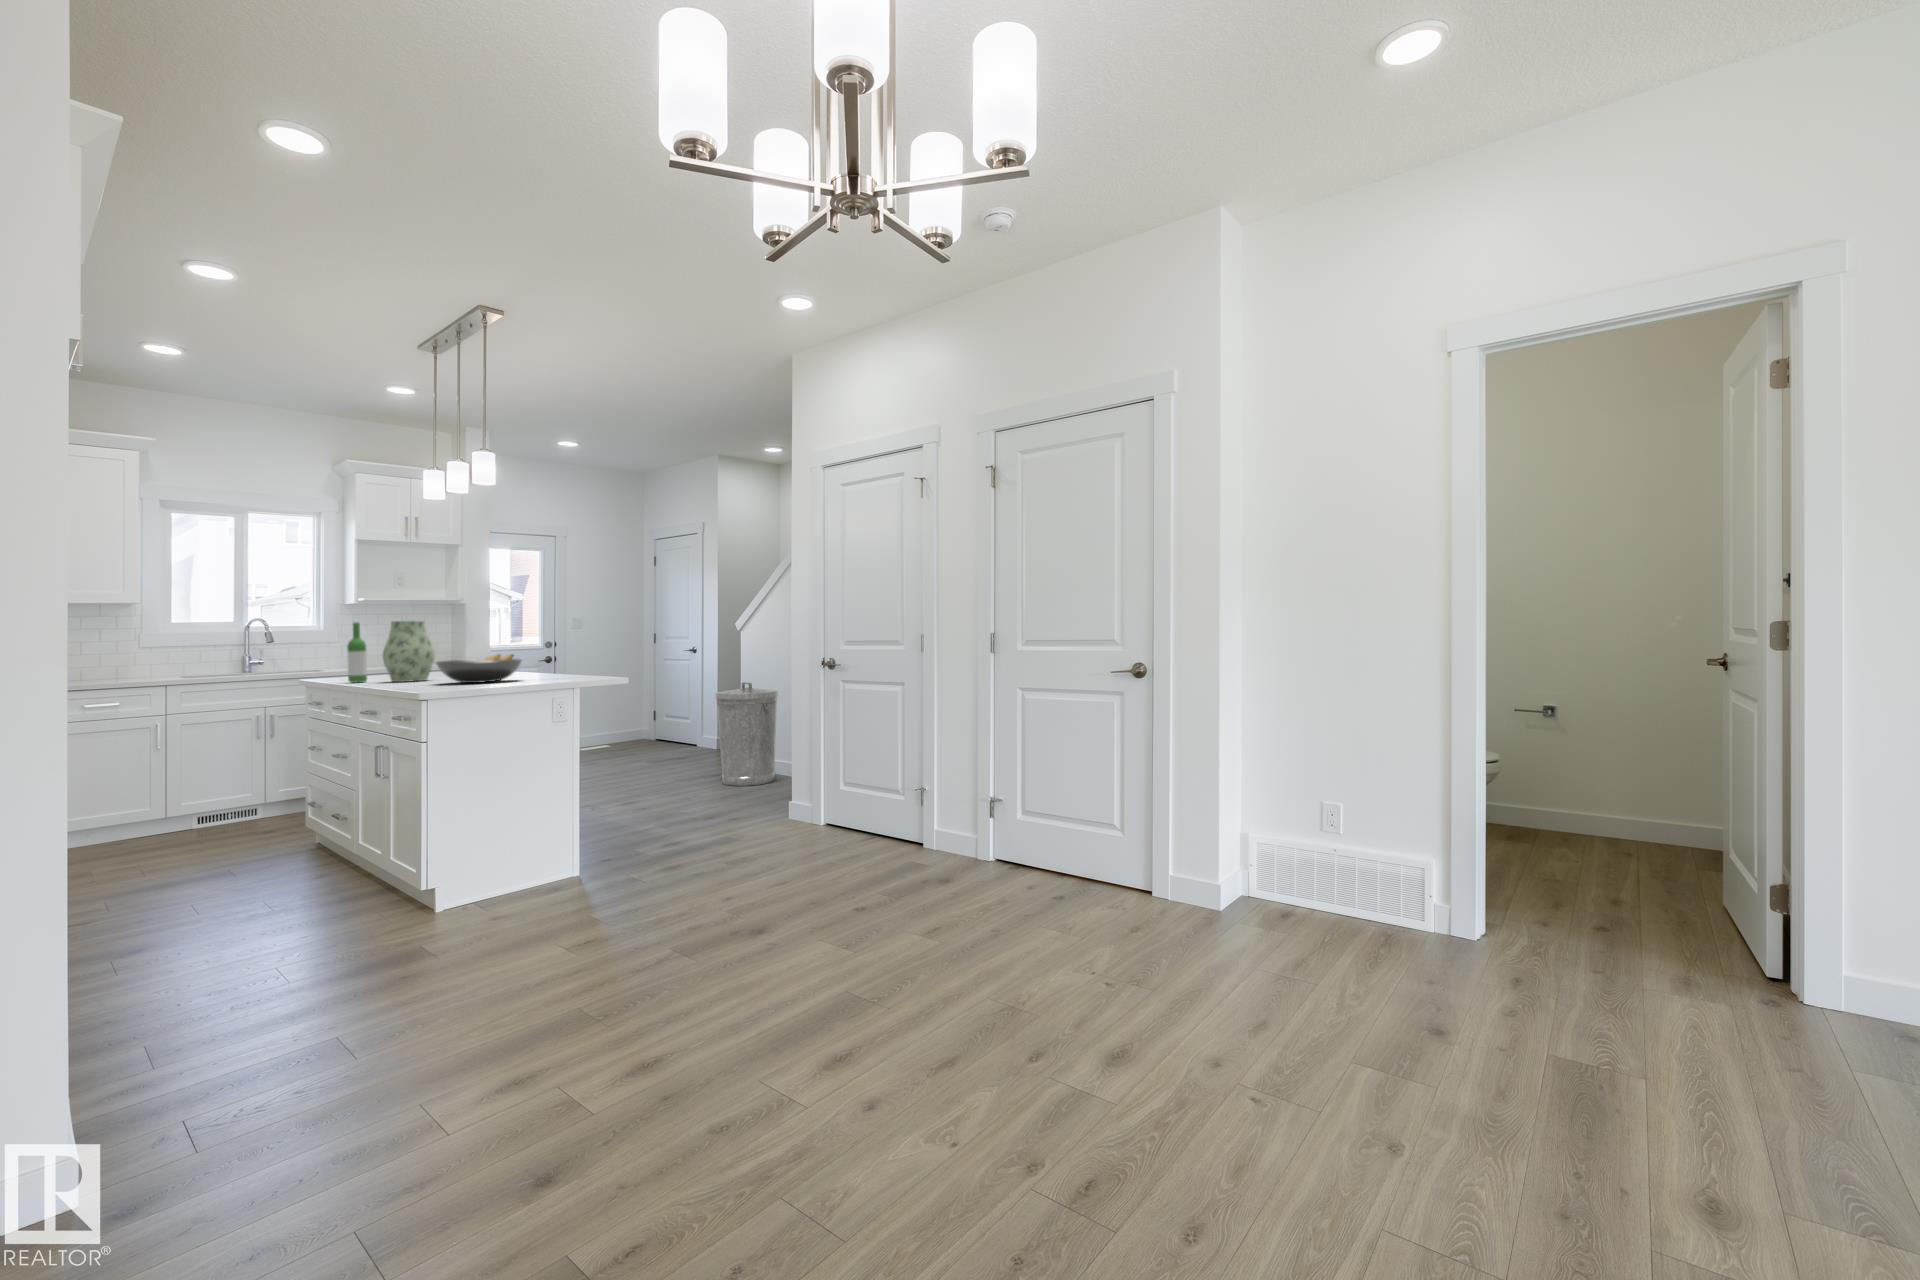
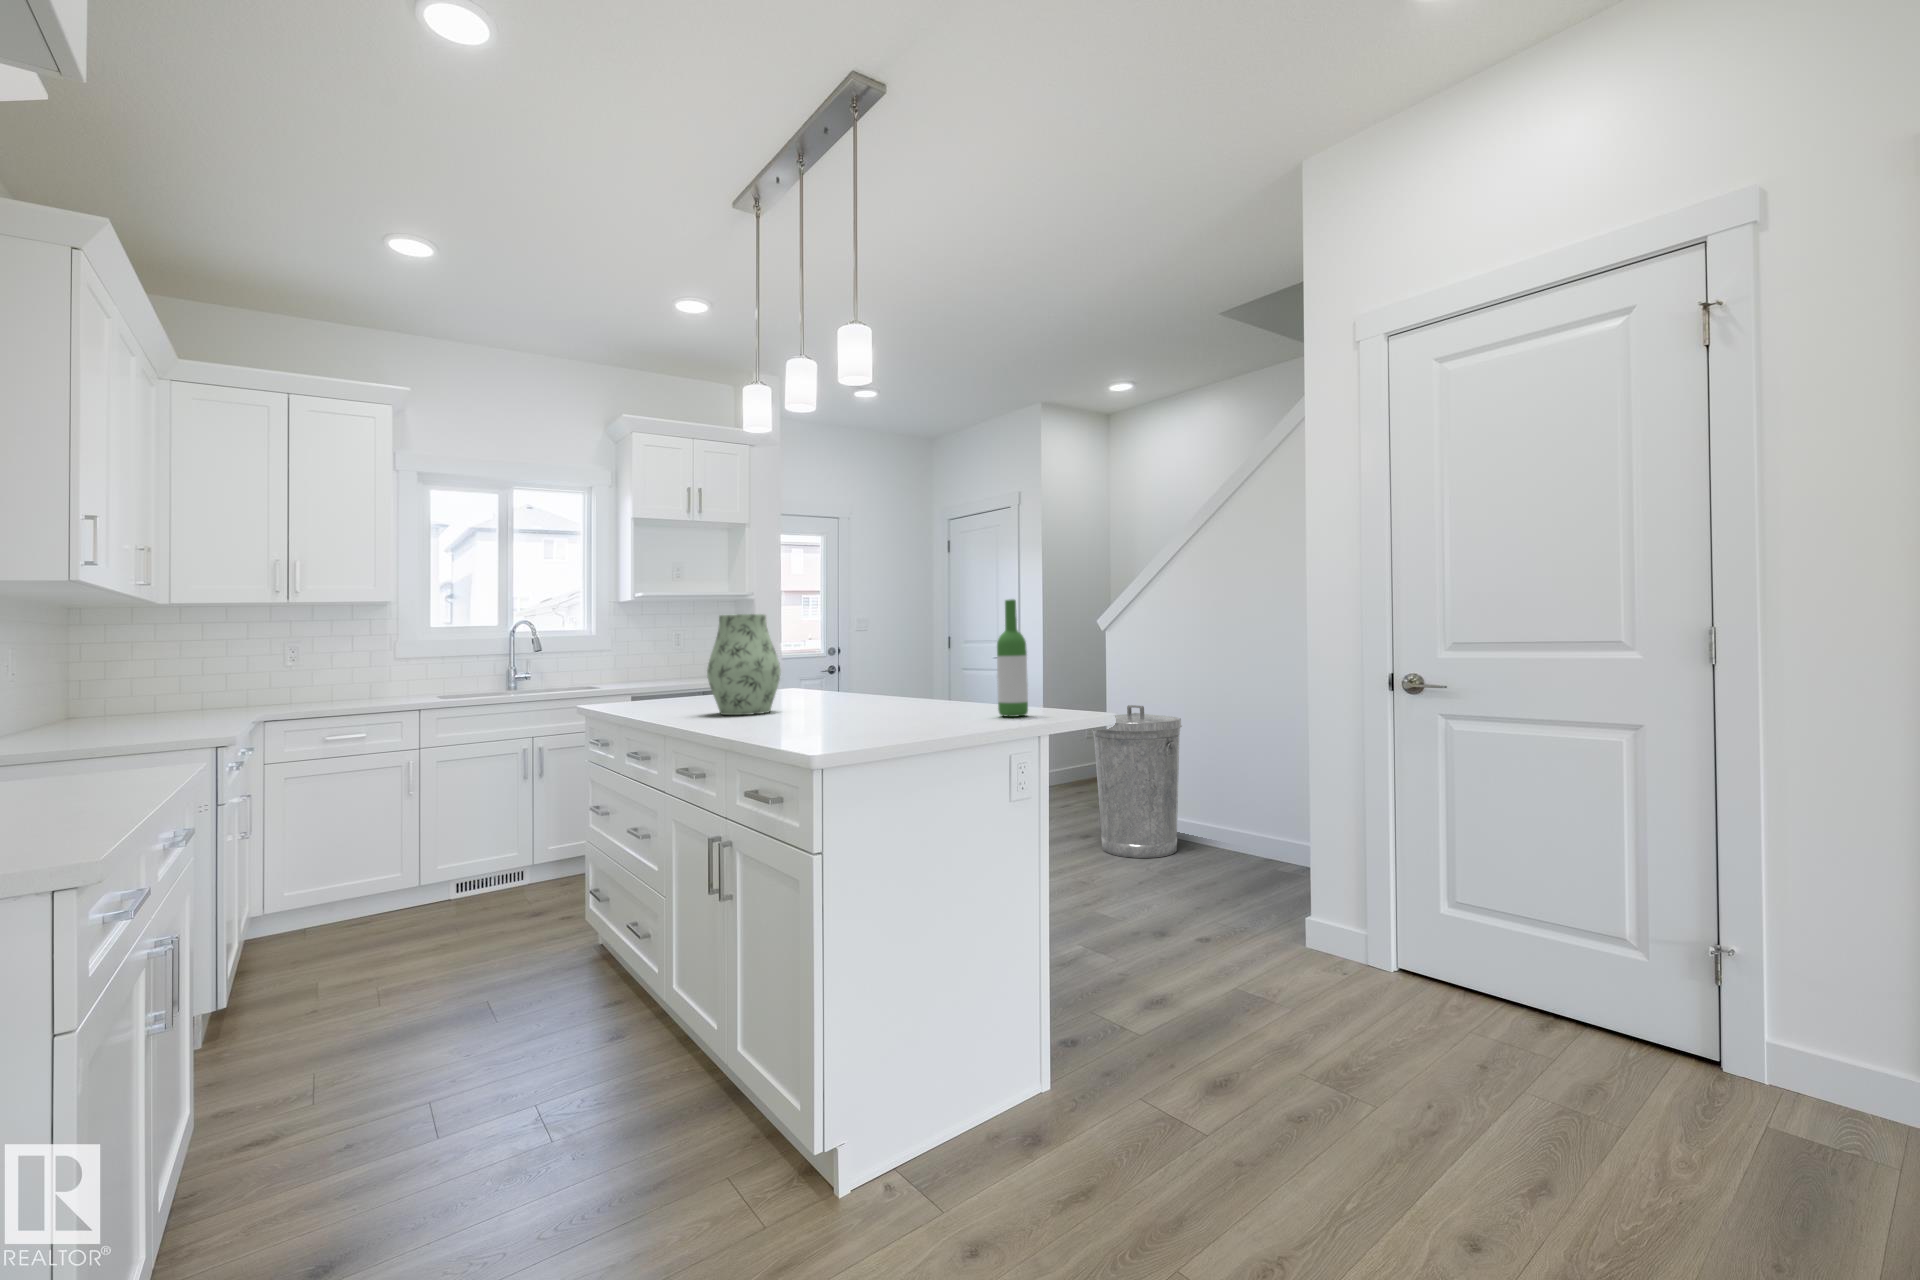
wine bottle: present [347,622,367,683] -> present [997,599,1028,717]
fruit bowl: present [436,654,522,683] -> none [812,670,949,723]

